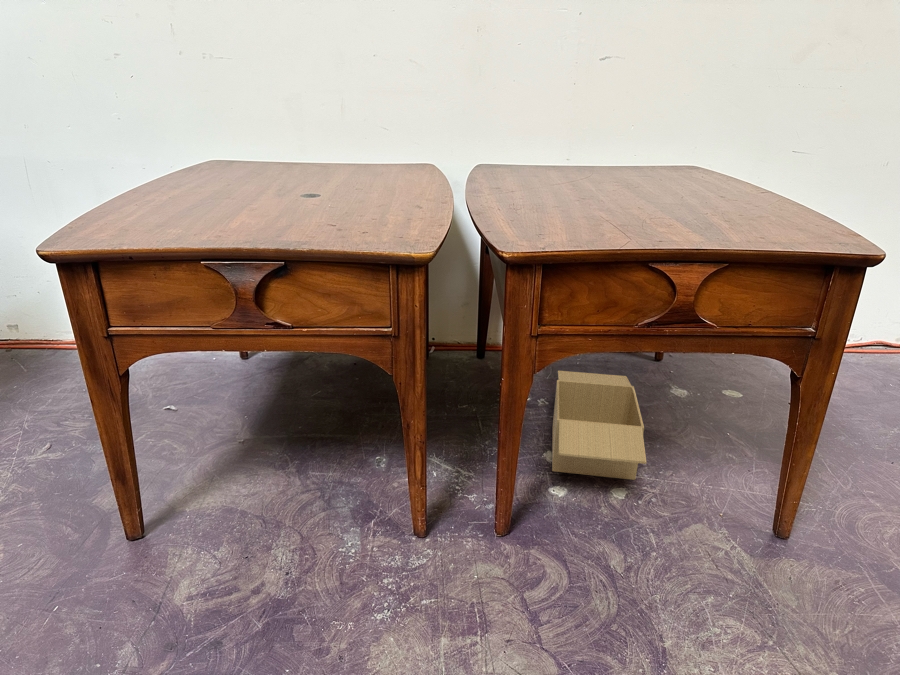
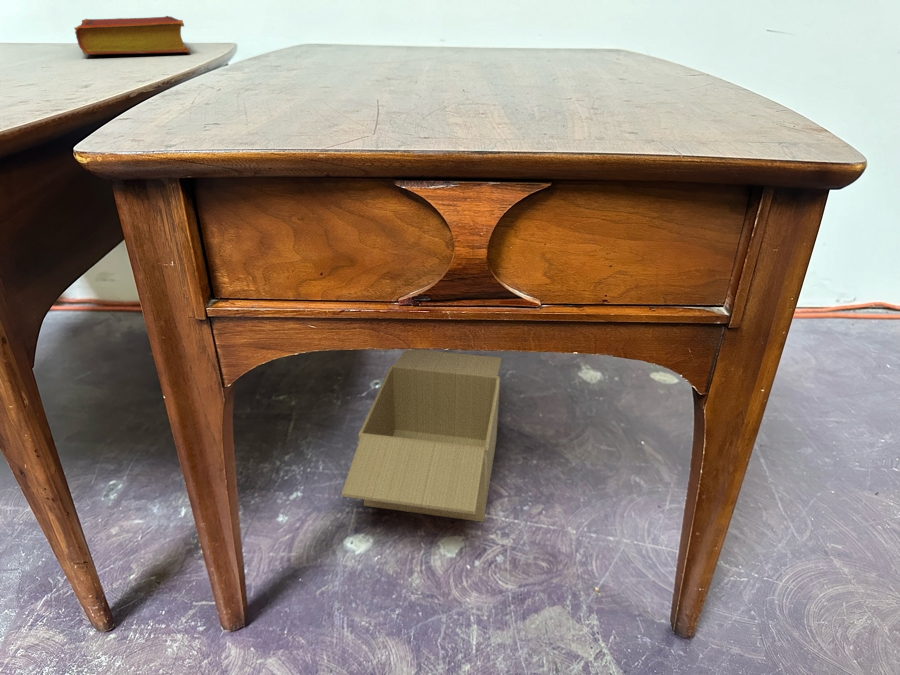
book: none [337,148,423,180] -> present [74,16,189,54]

